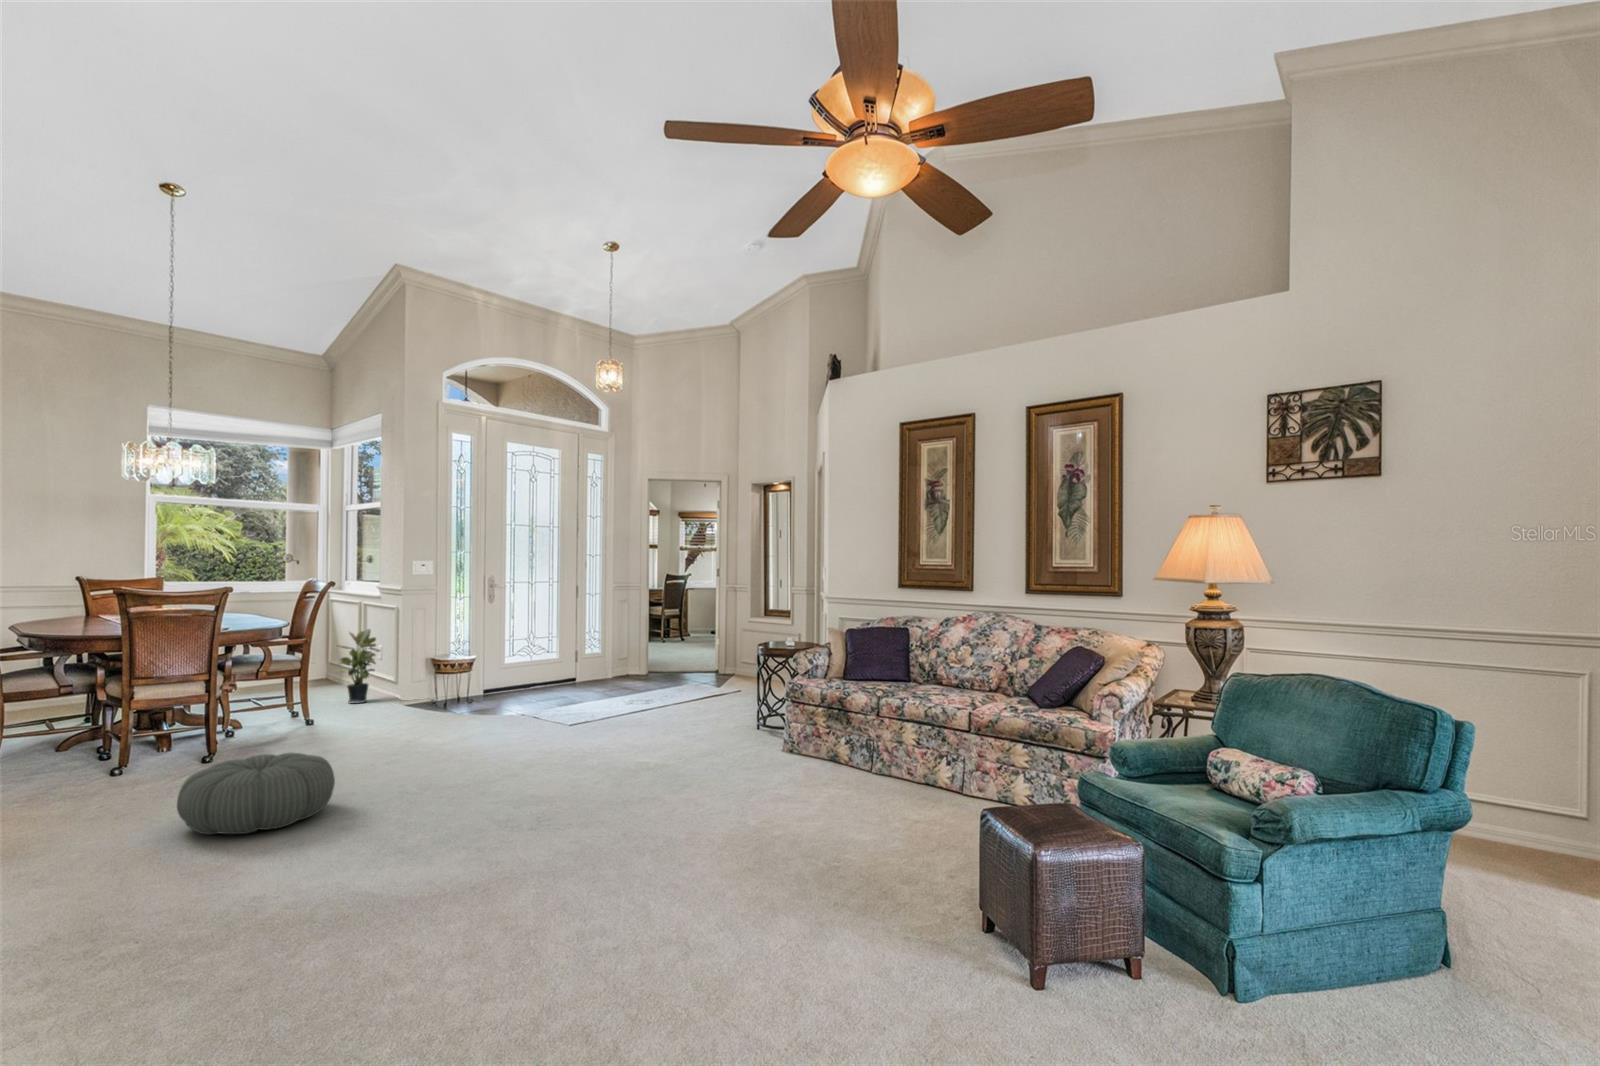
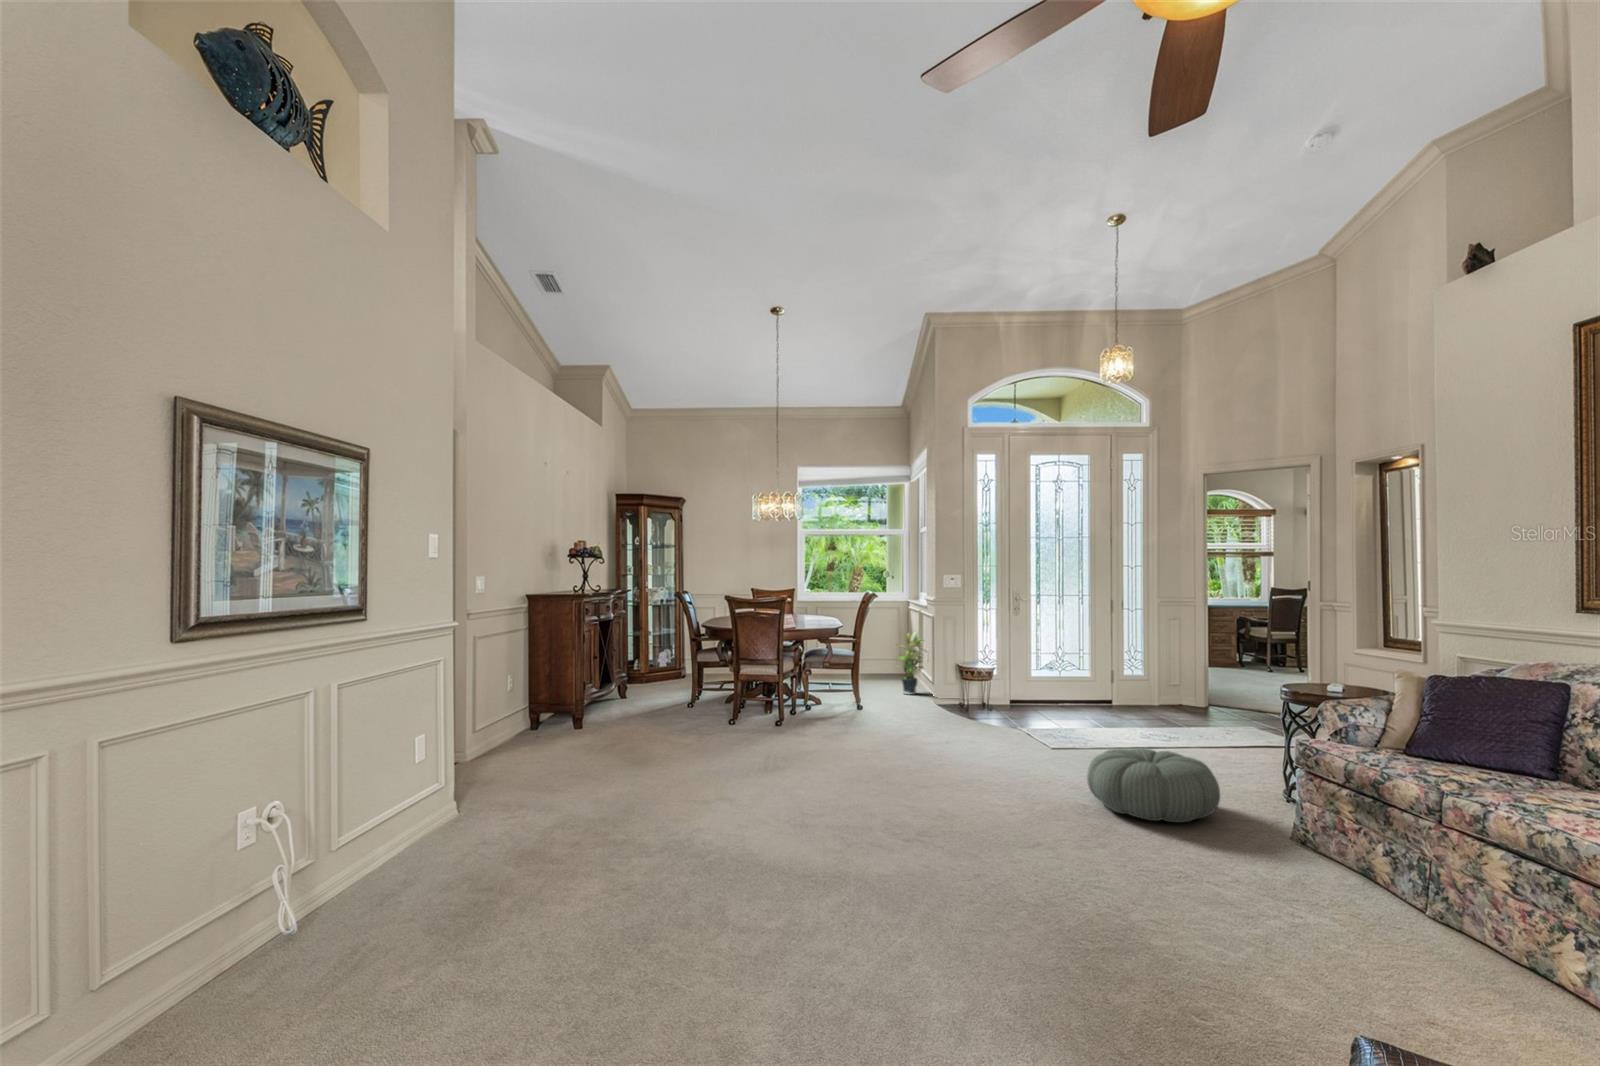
pouf: present [177,753,335,835] -> present [1087,748,1220,823]

